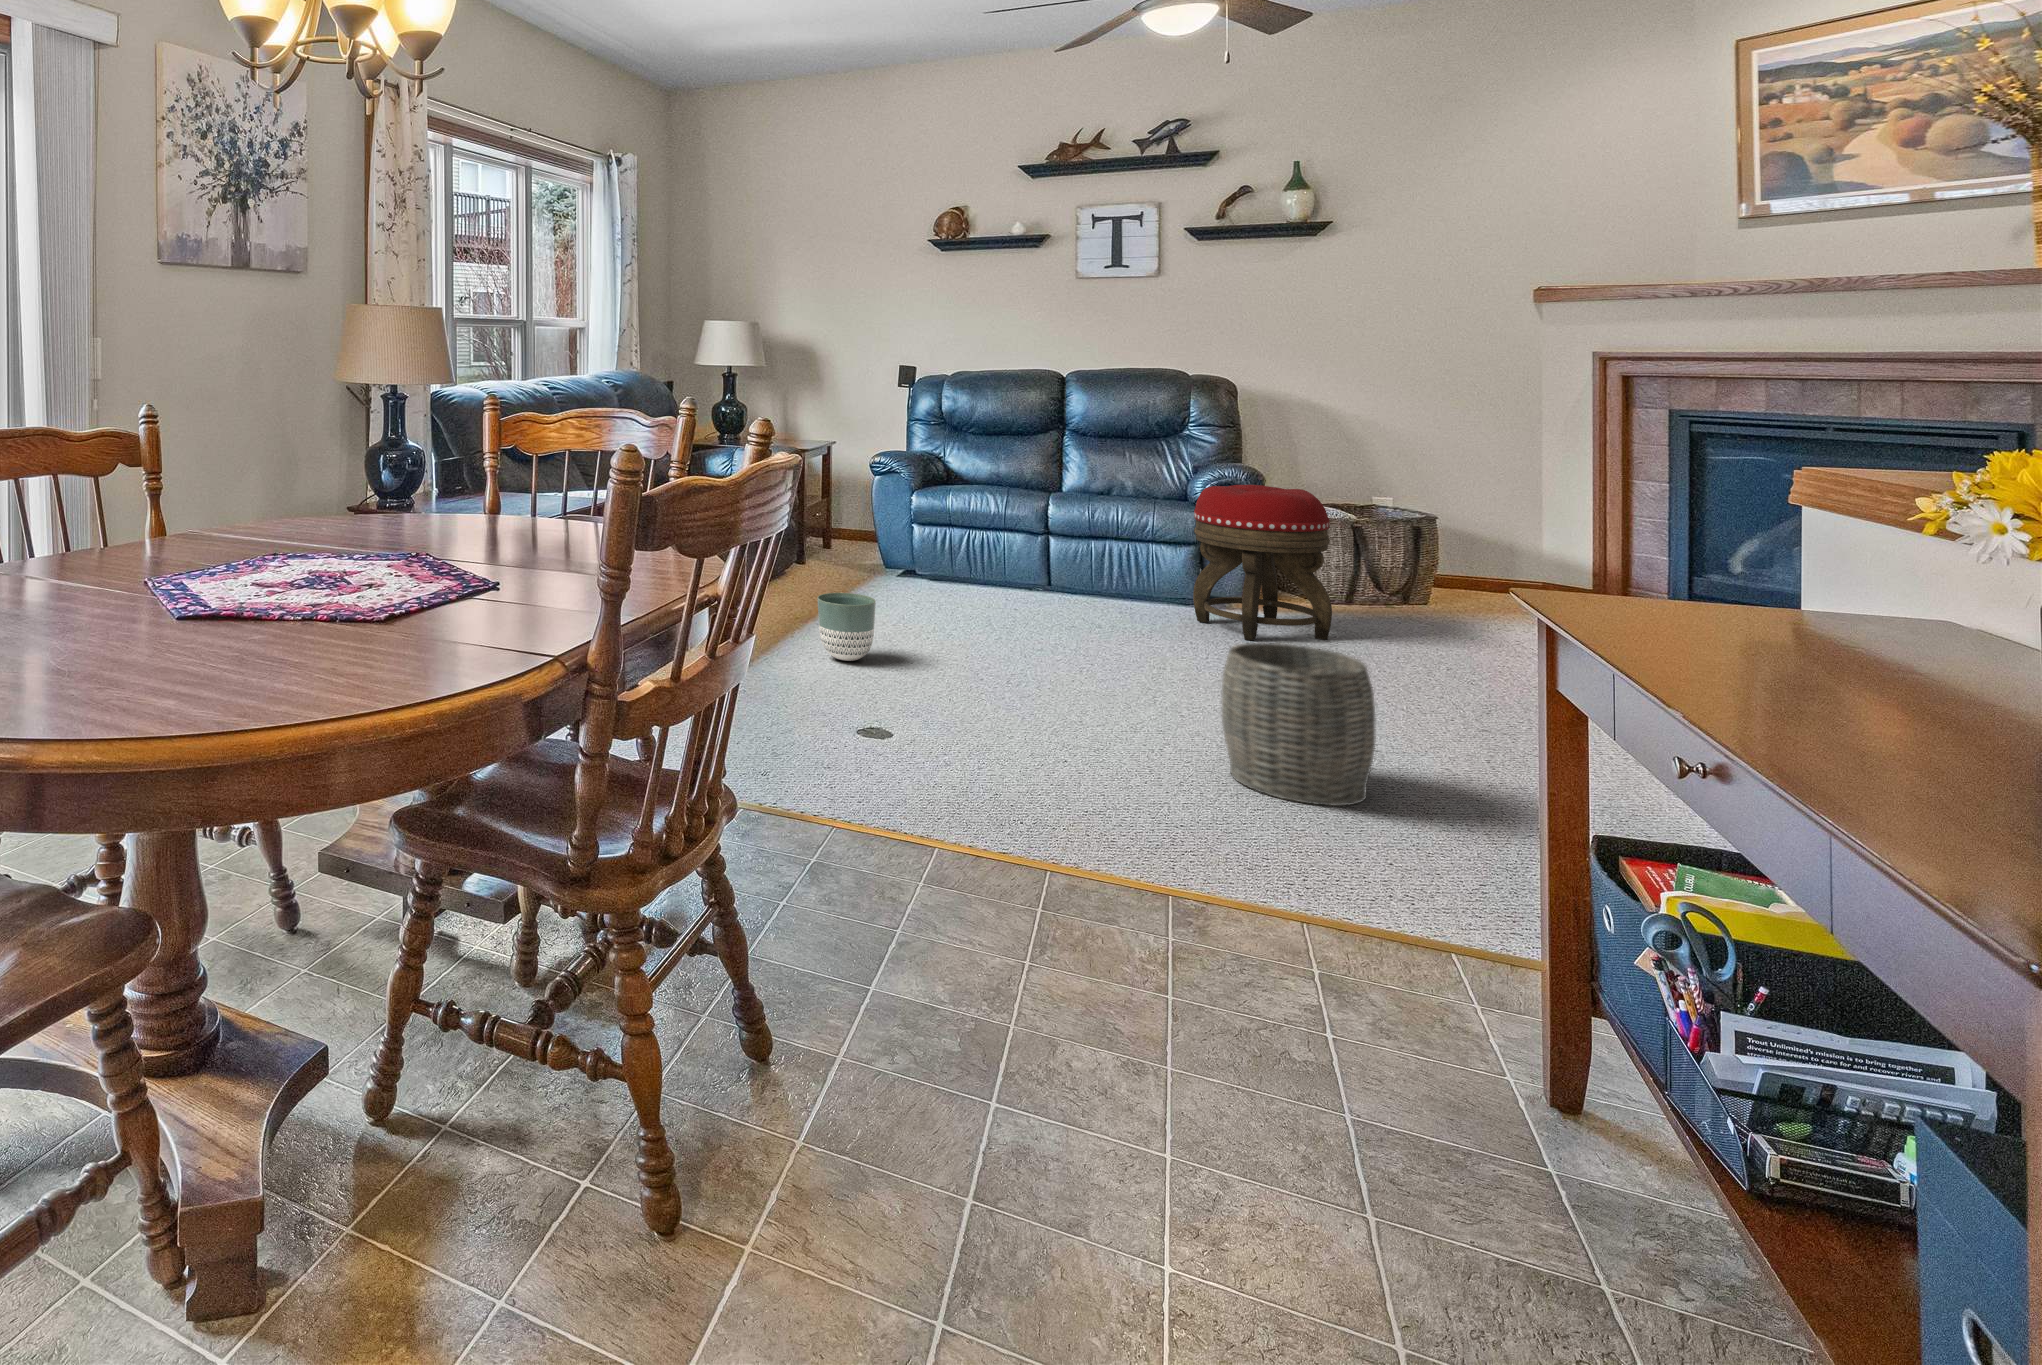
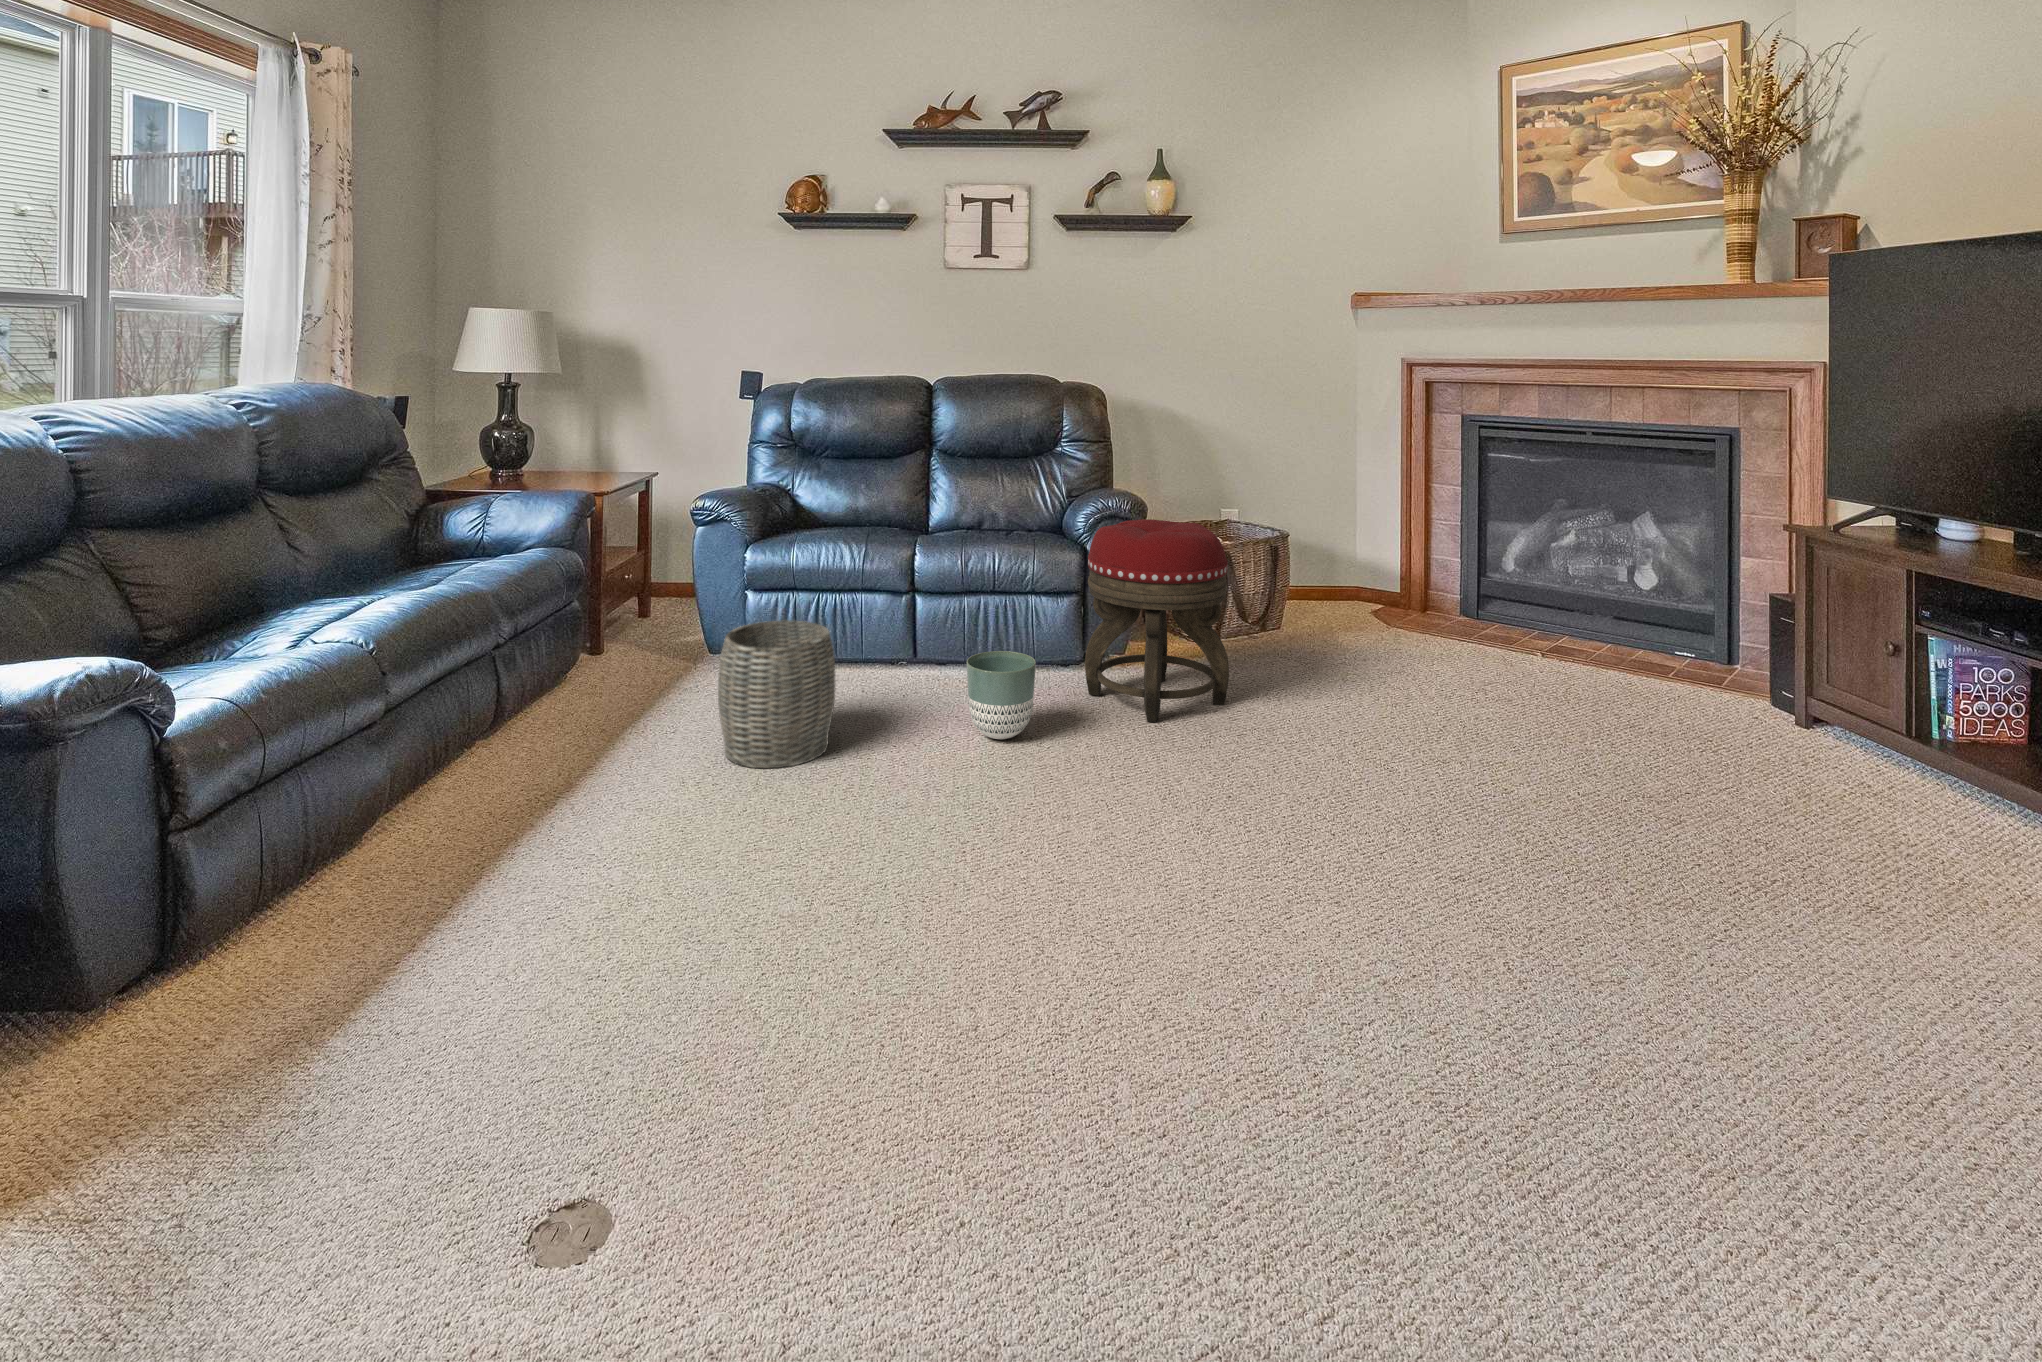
planter: present [817,593,876,661] -> present [967,651,1036,739]
woven basket: present [1222,643,1376,806] -> present [718,620,835,768]

